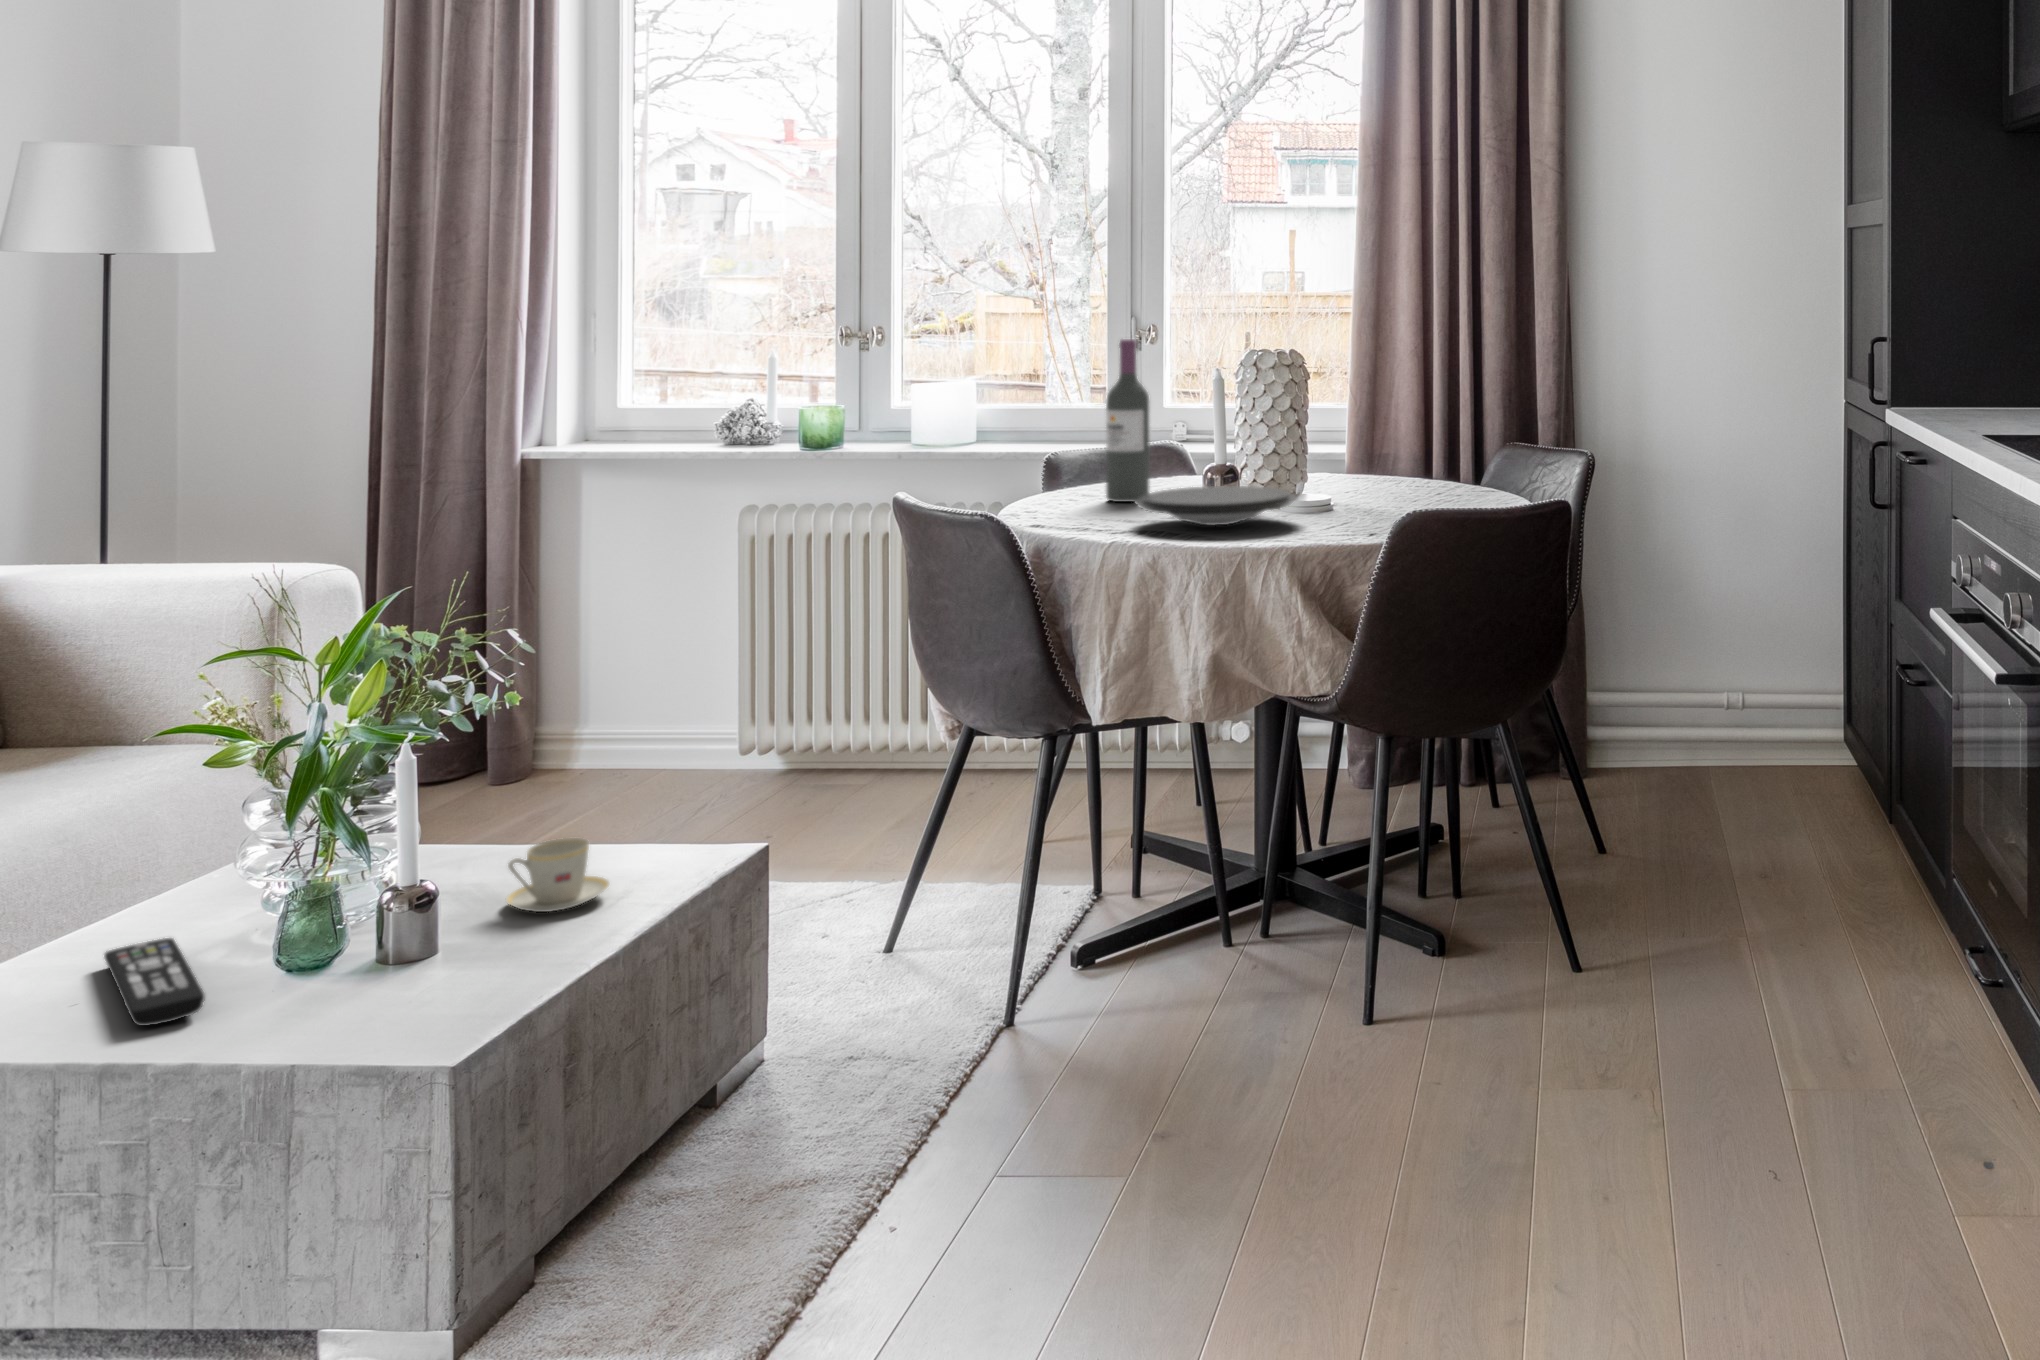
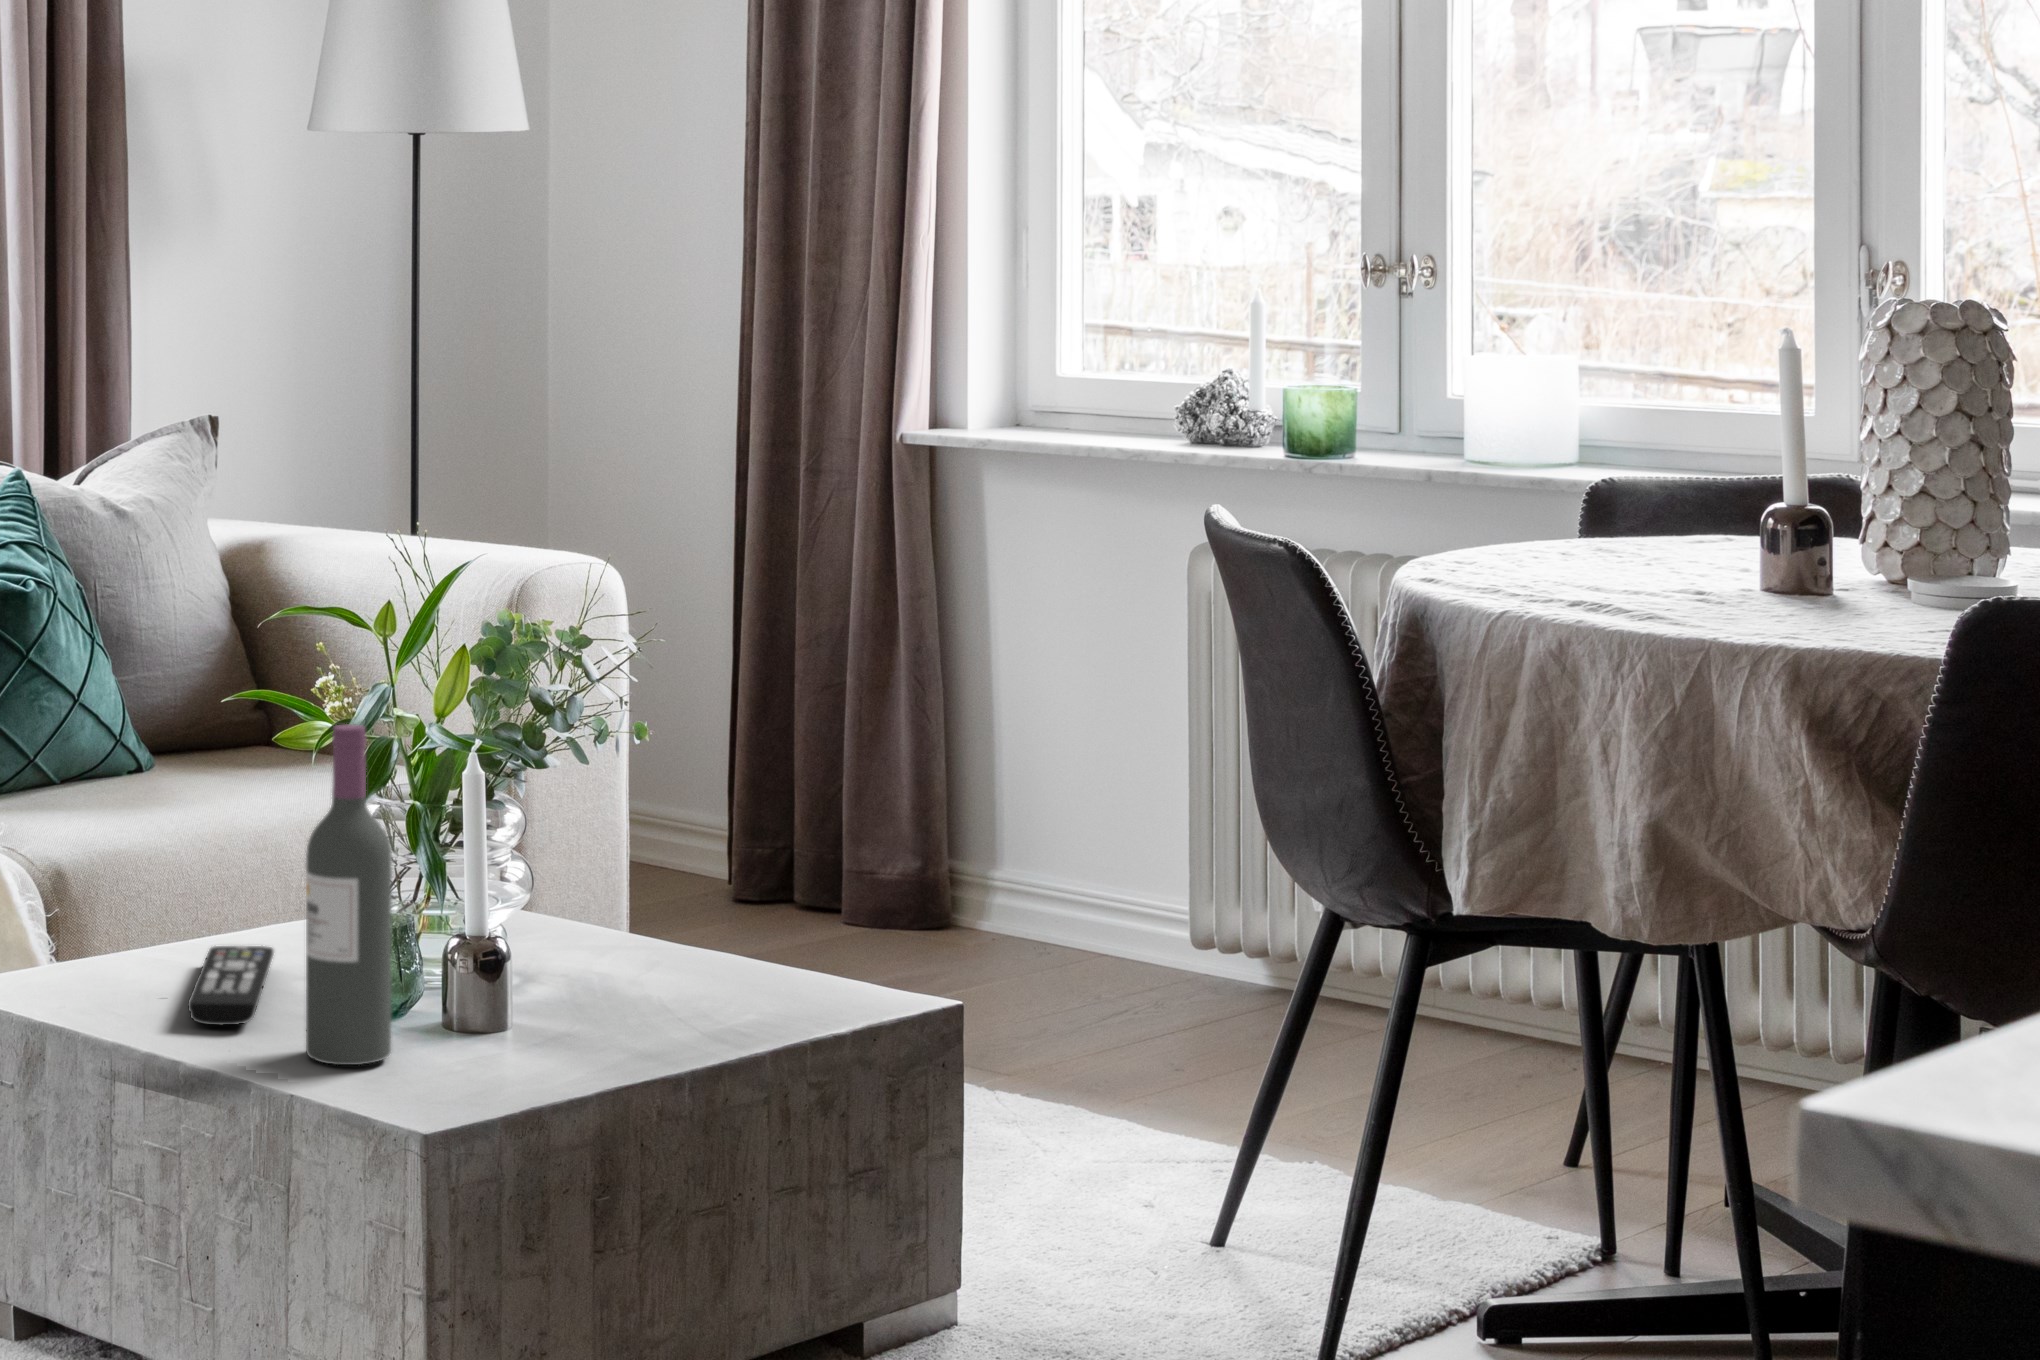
wine bottle: present [1106,339,1150,502] -> present [306,724,392,1065]
plate: present [1134,486,1296,525] -> none [1555,531,1866,598]
teacup: present [506,838,609,912] -> none [608,925,731,1018]

